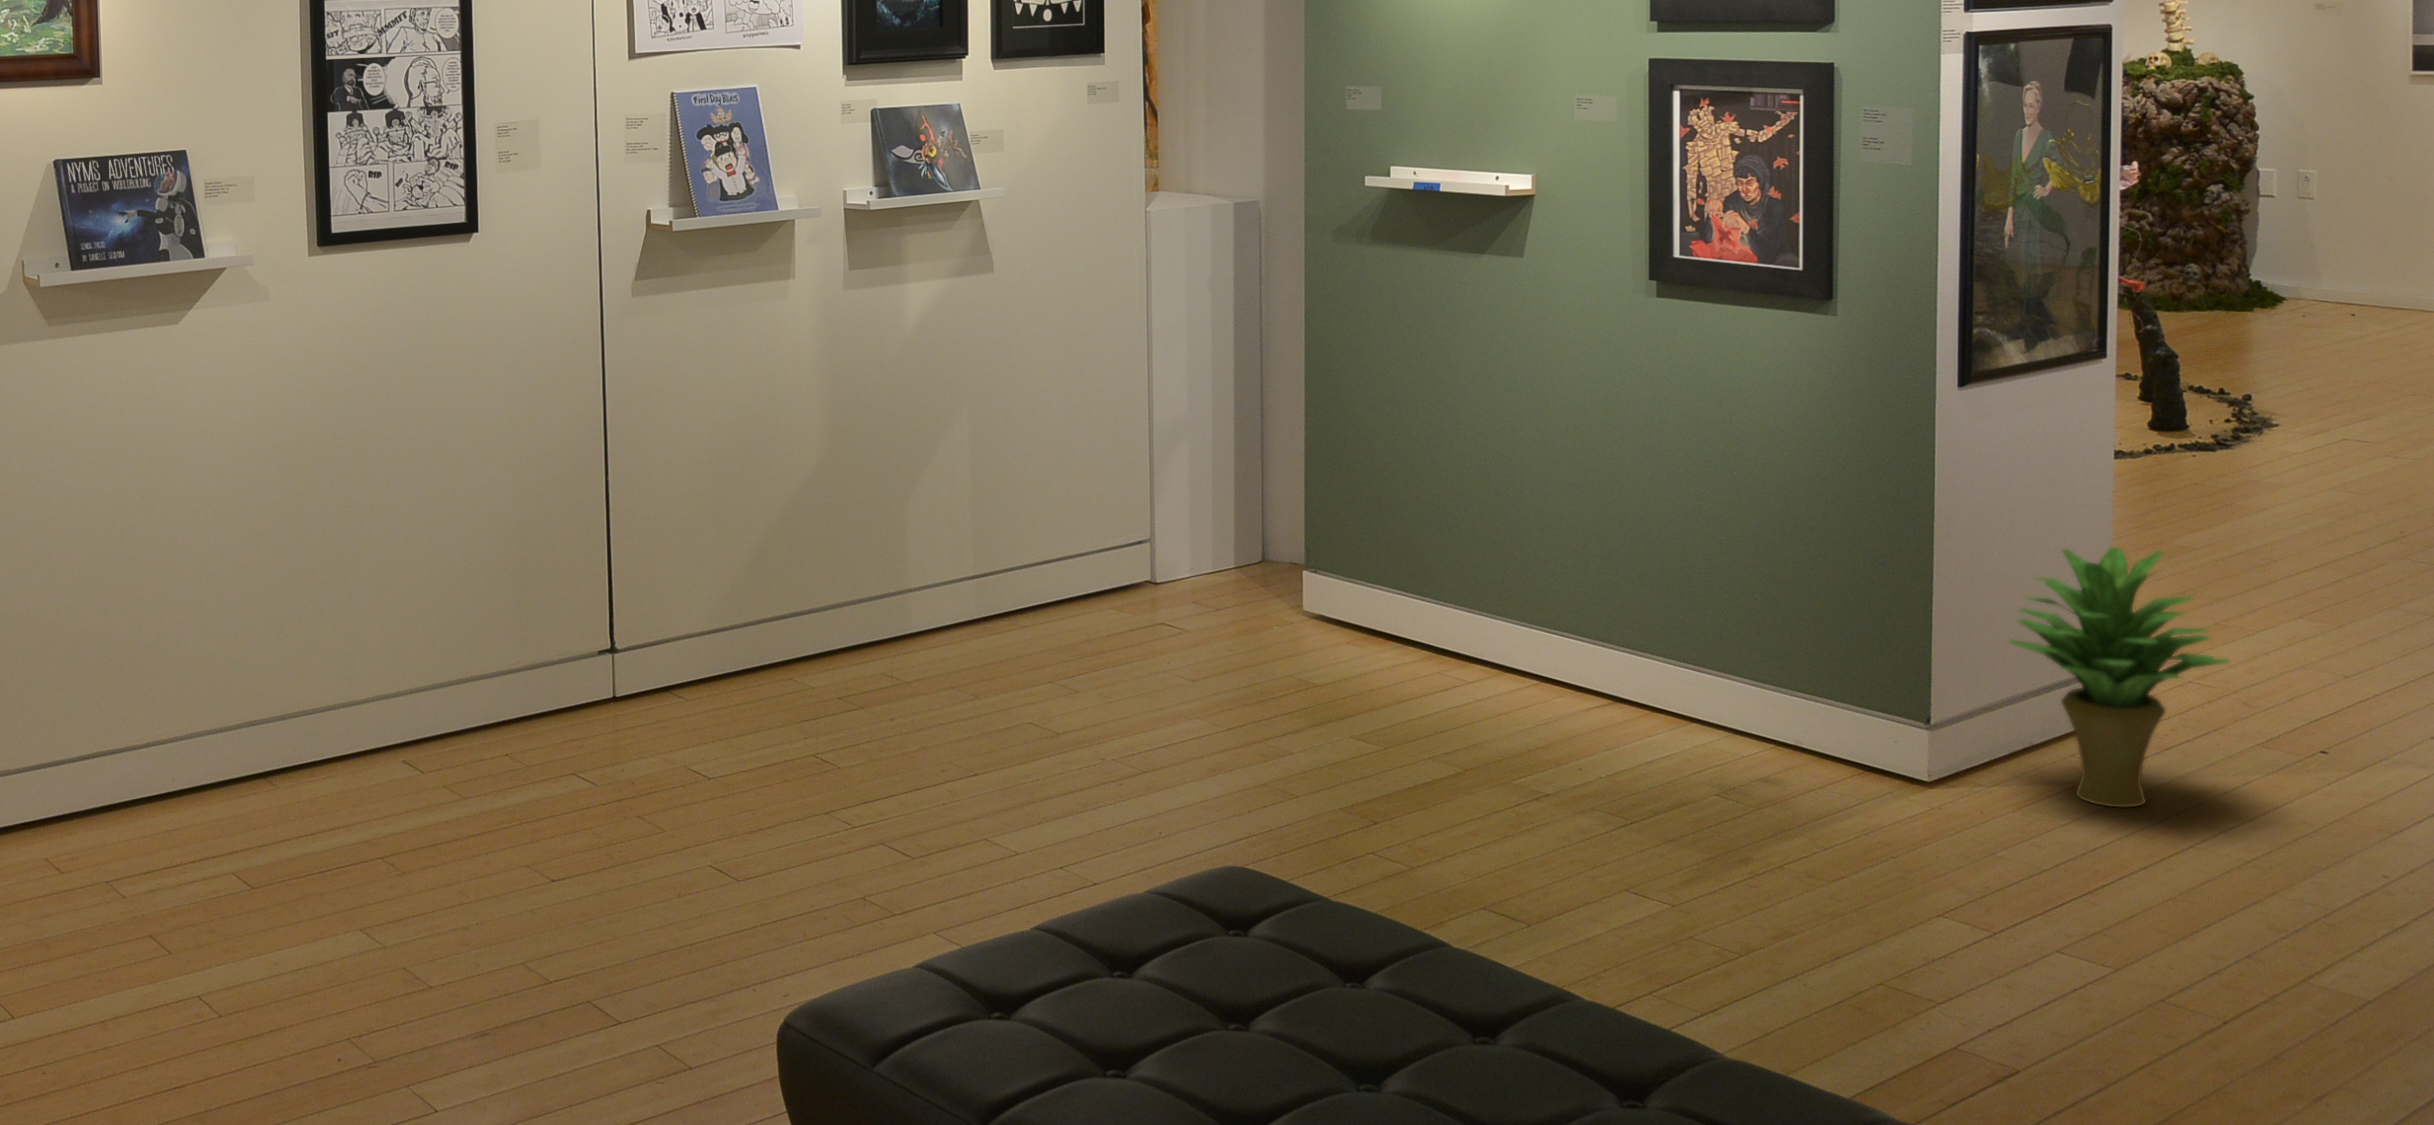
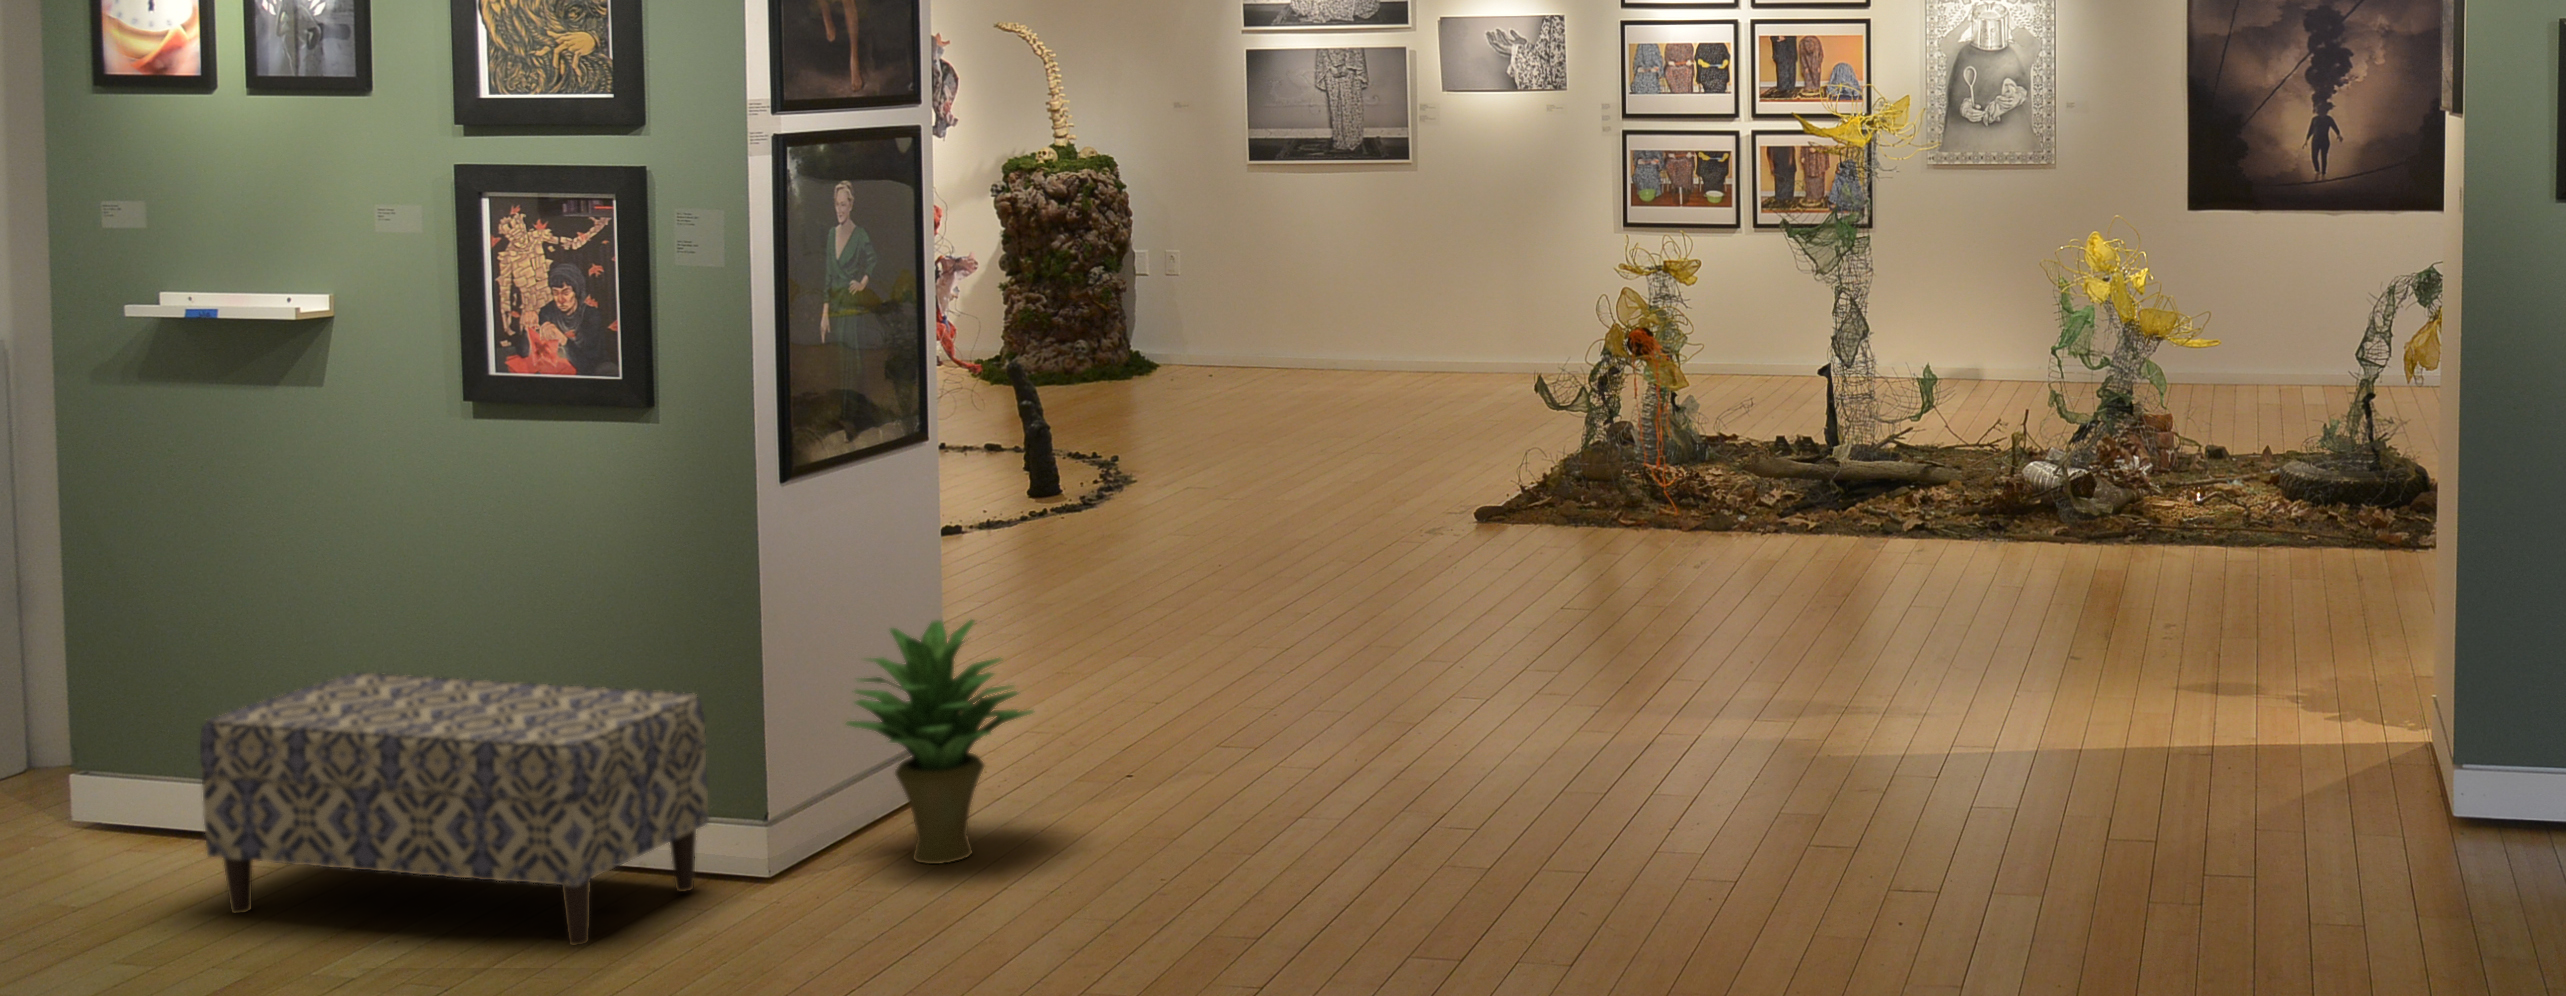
bench: none [1413,525,1865,815] -> present [200,673,709,945]

